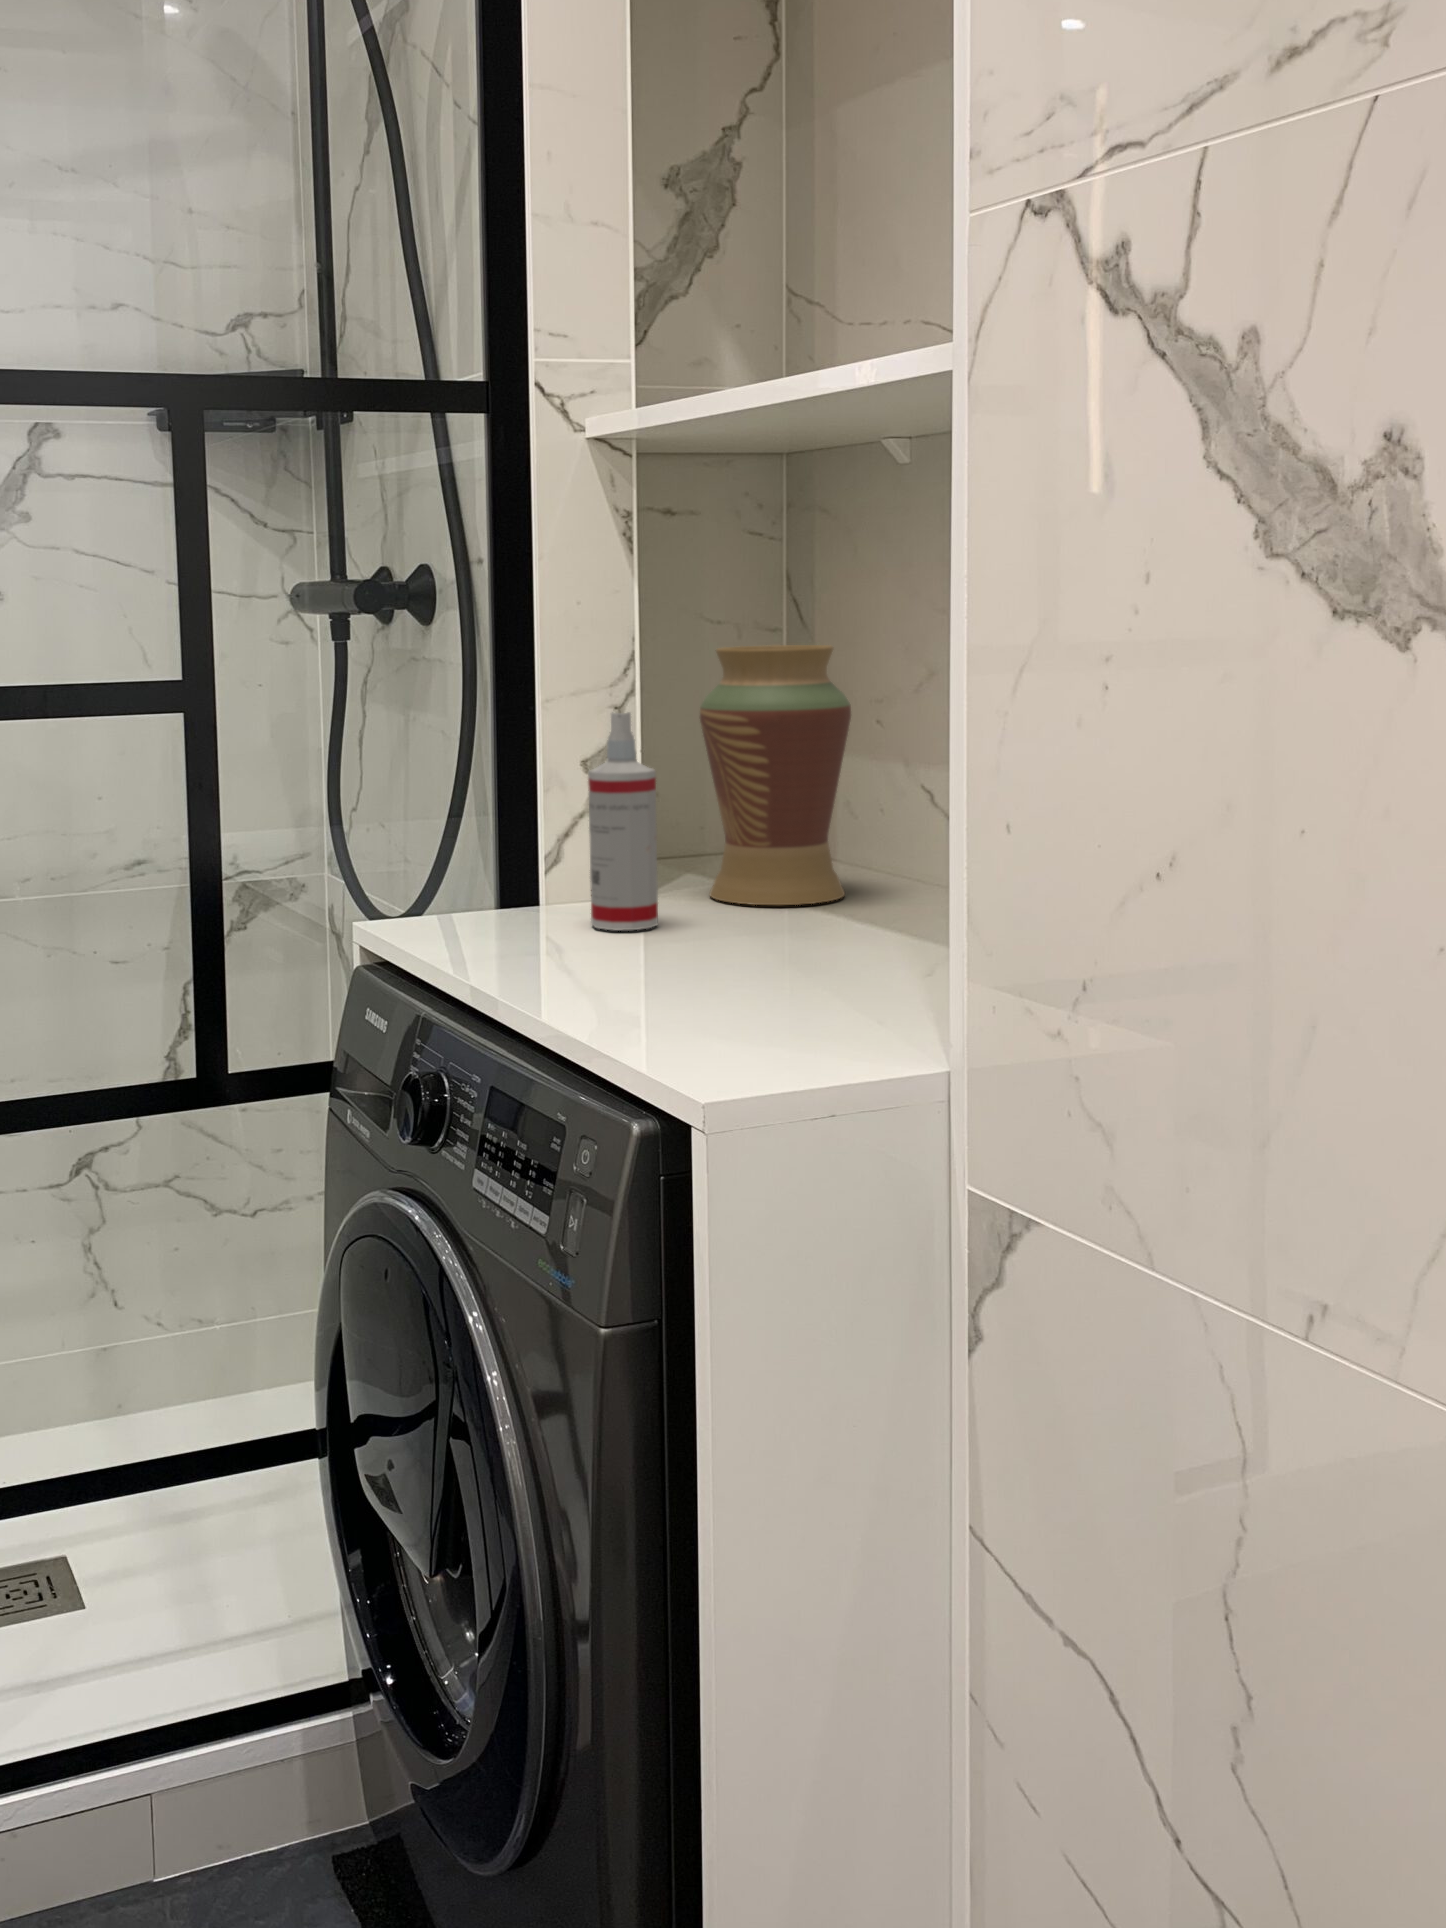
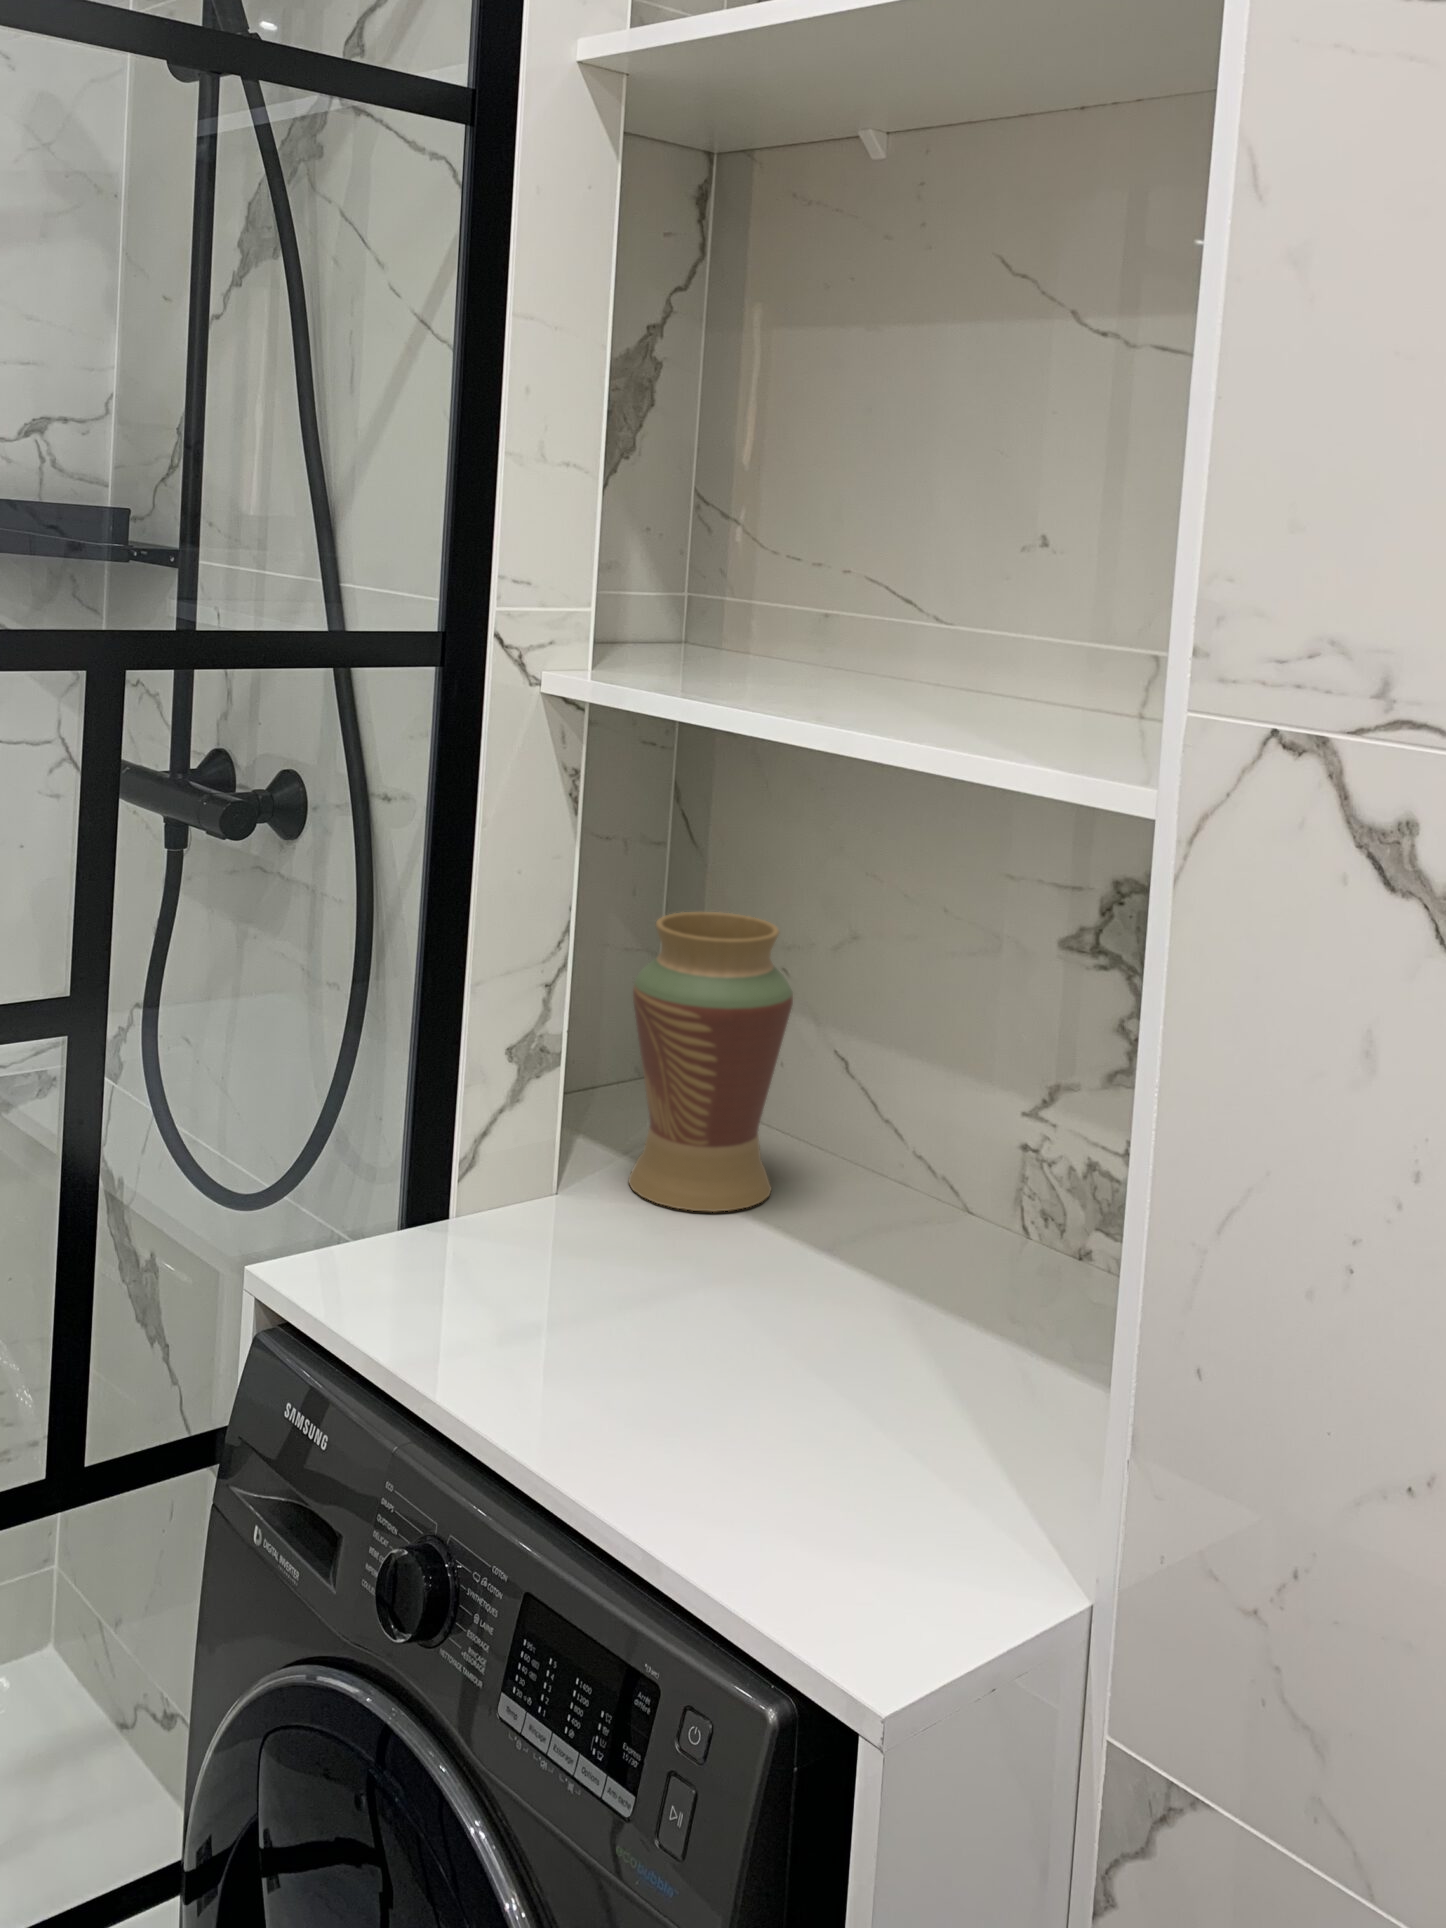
spray bottle: present [588,712,658,930] -> none [536,1028,621,1276]

